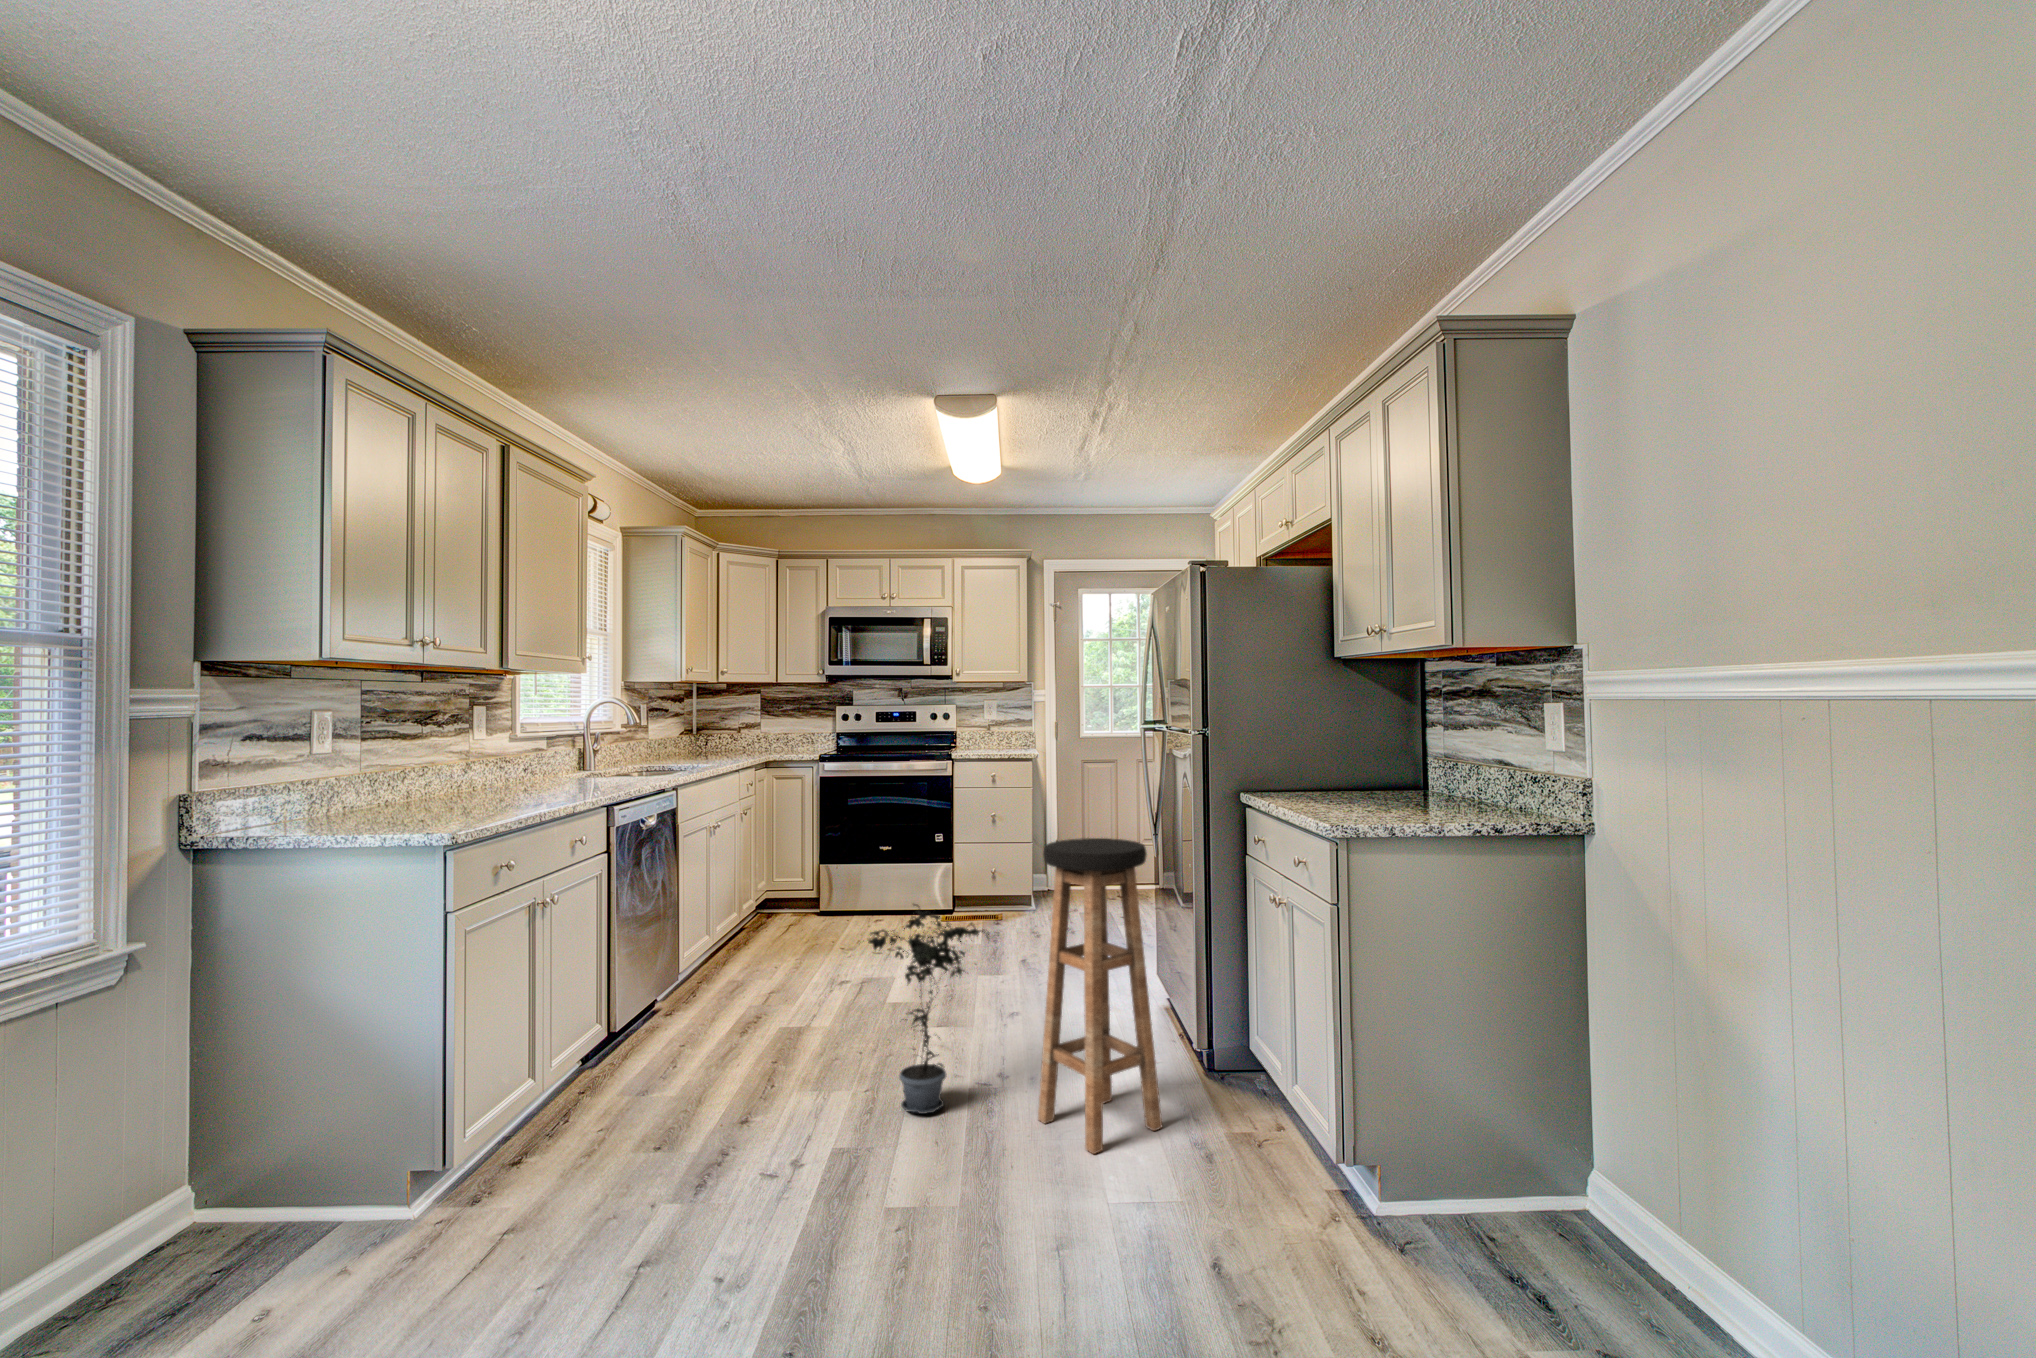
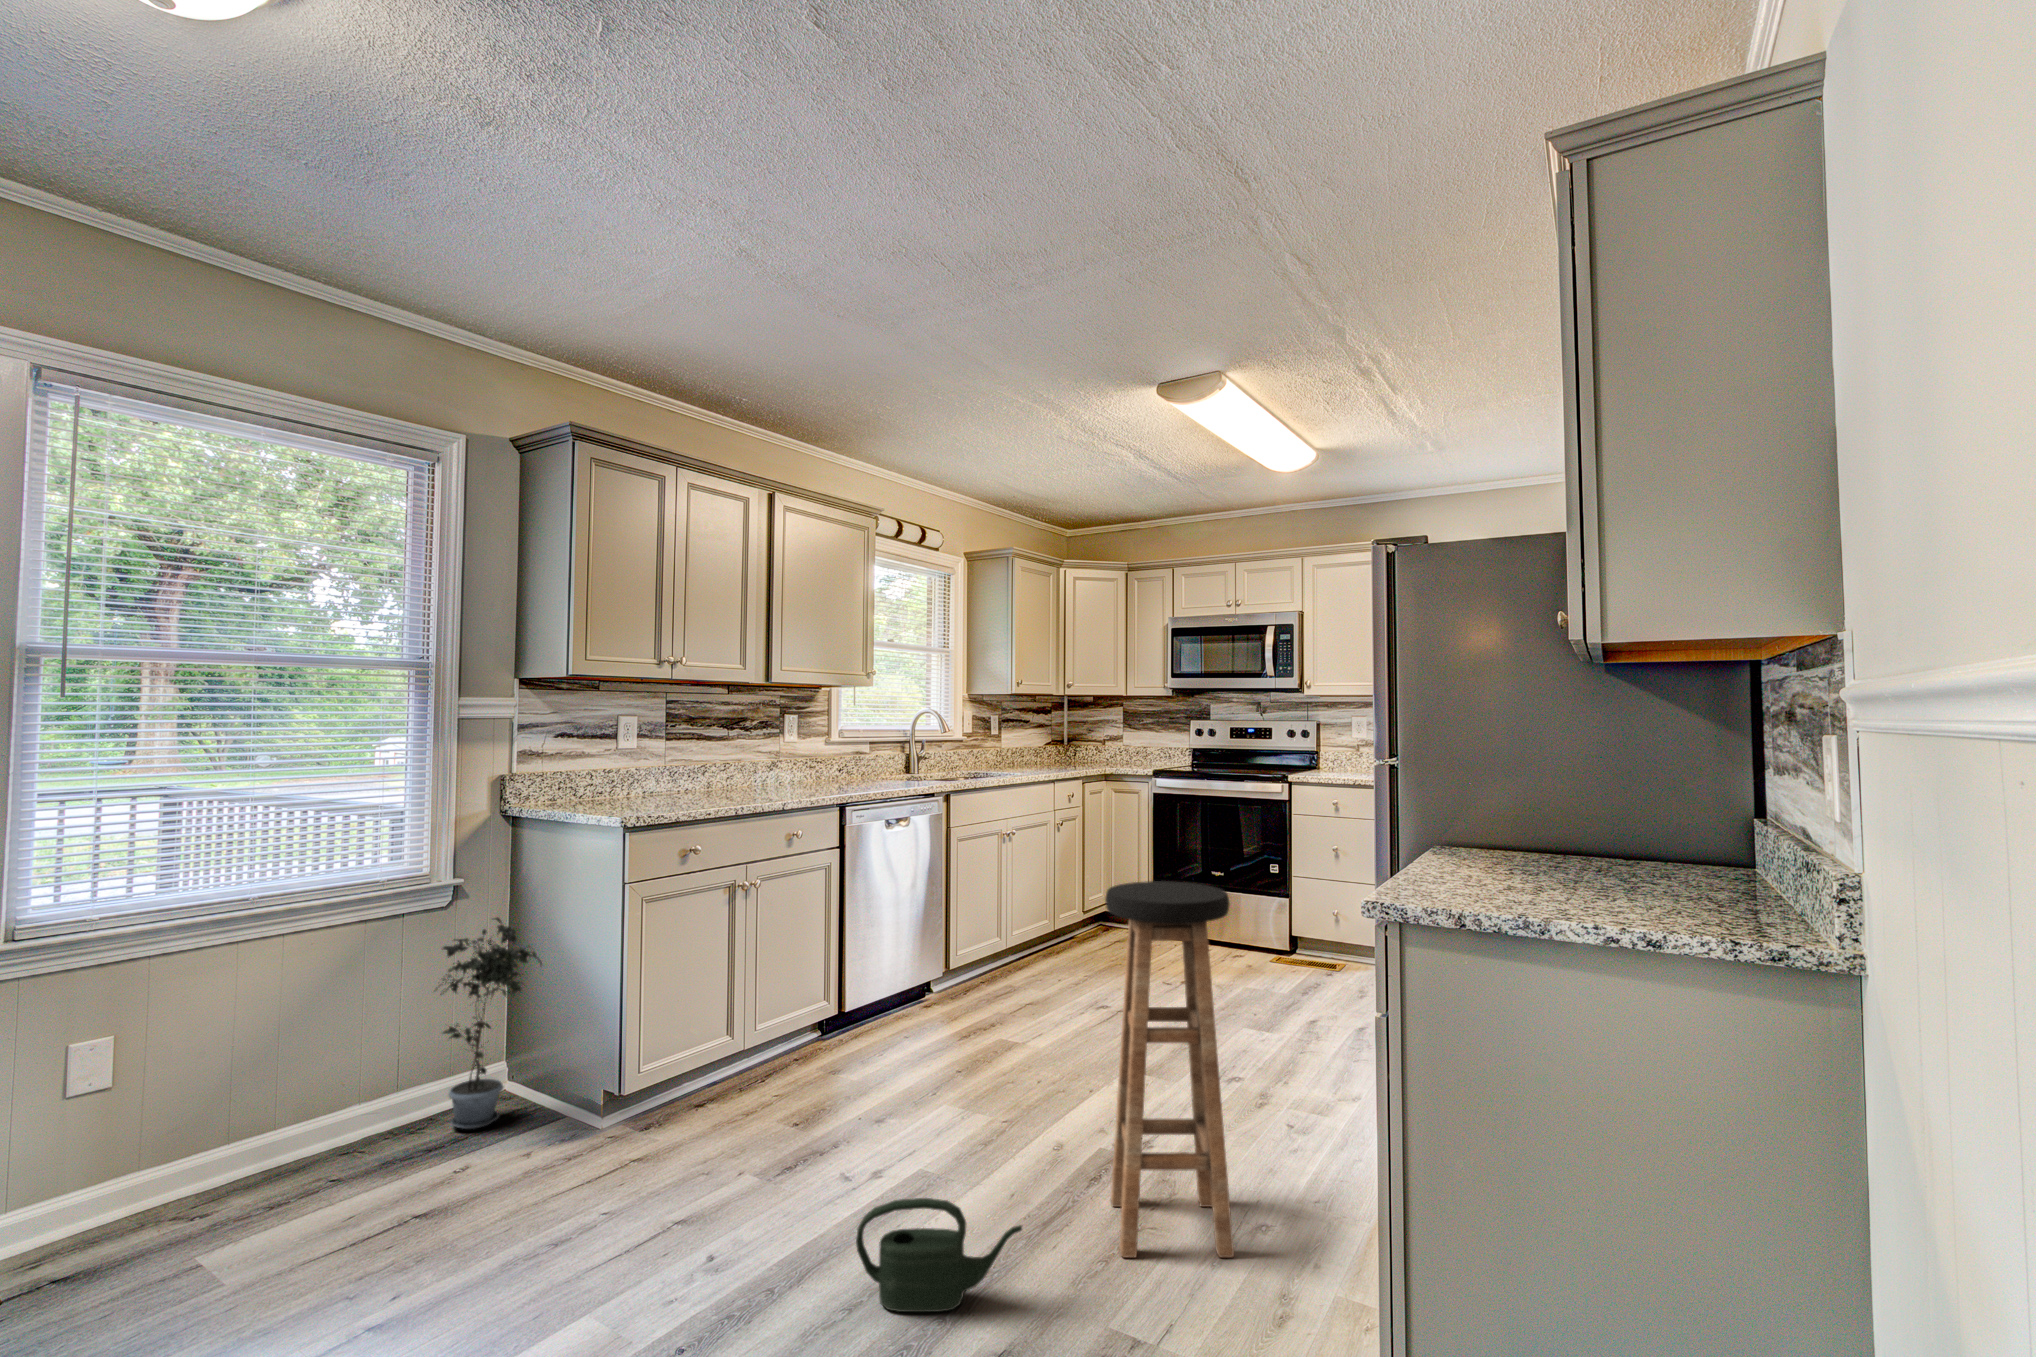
potted plant: present [868,904,989,1114] -> present [435,917,542,1129]
watering can: none [932,1142,1062,1256] -> present [856,1198,1022,1312]

